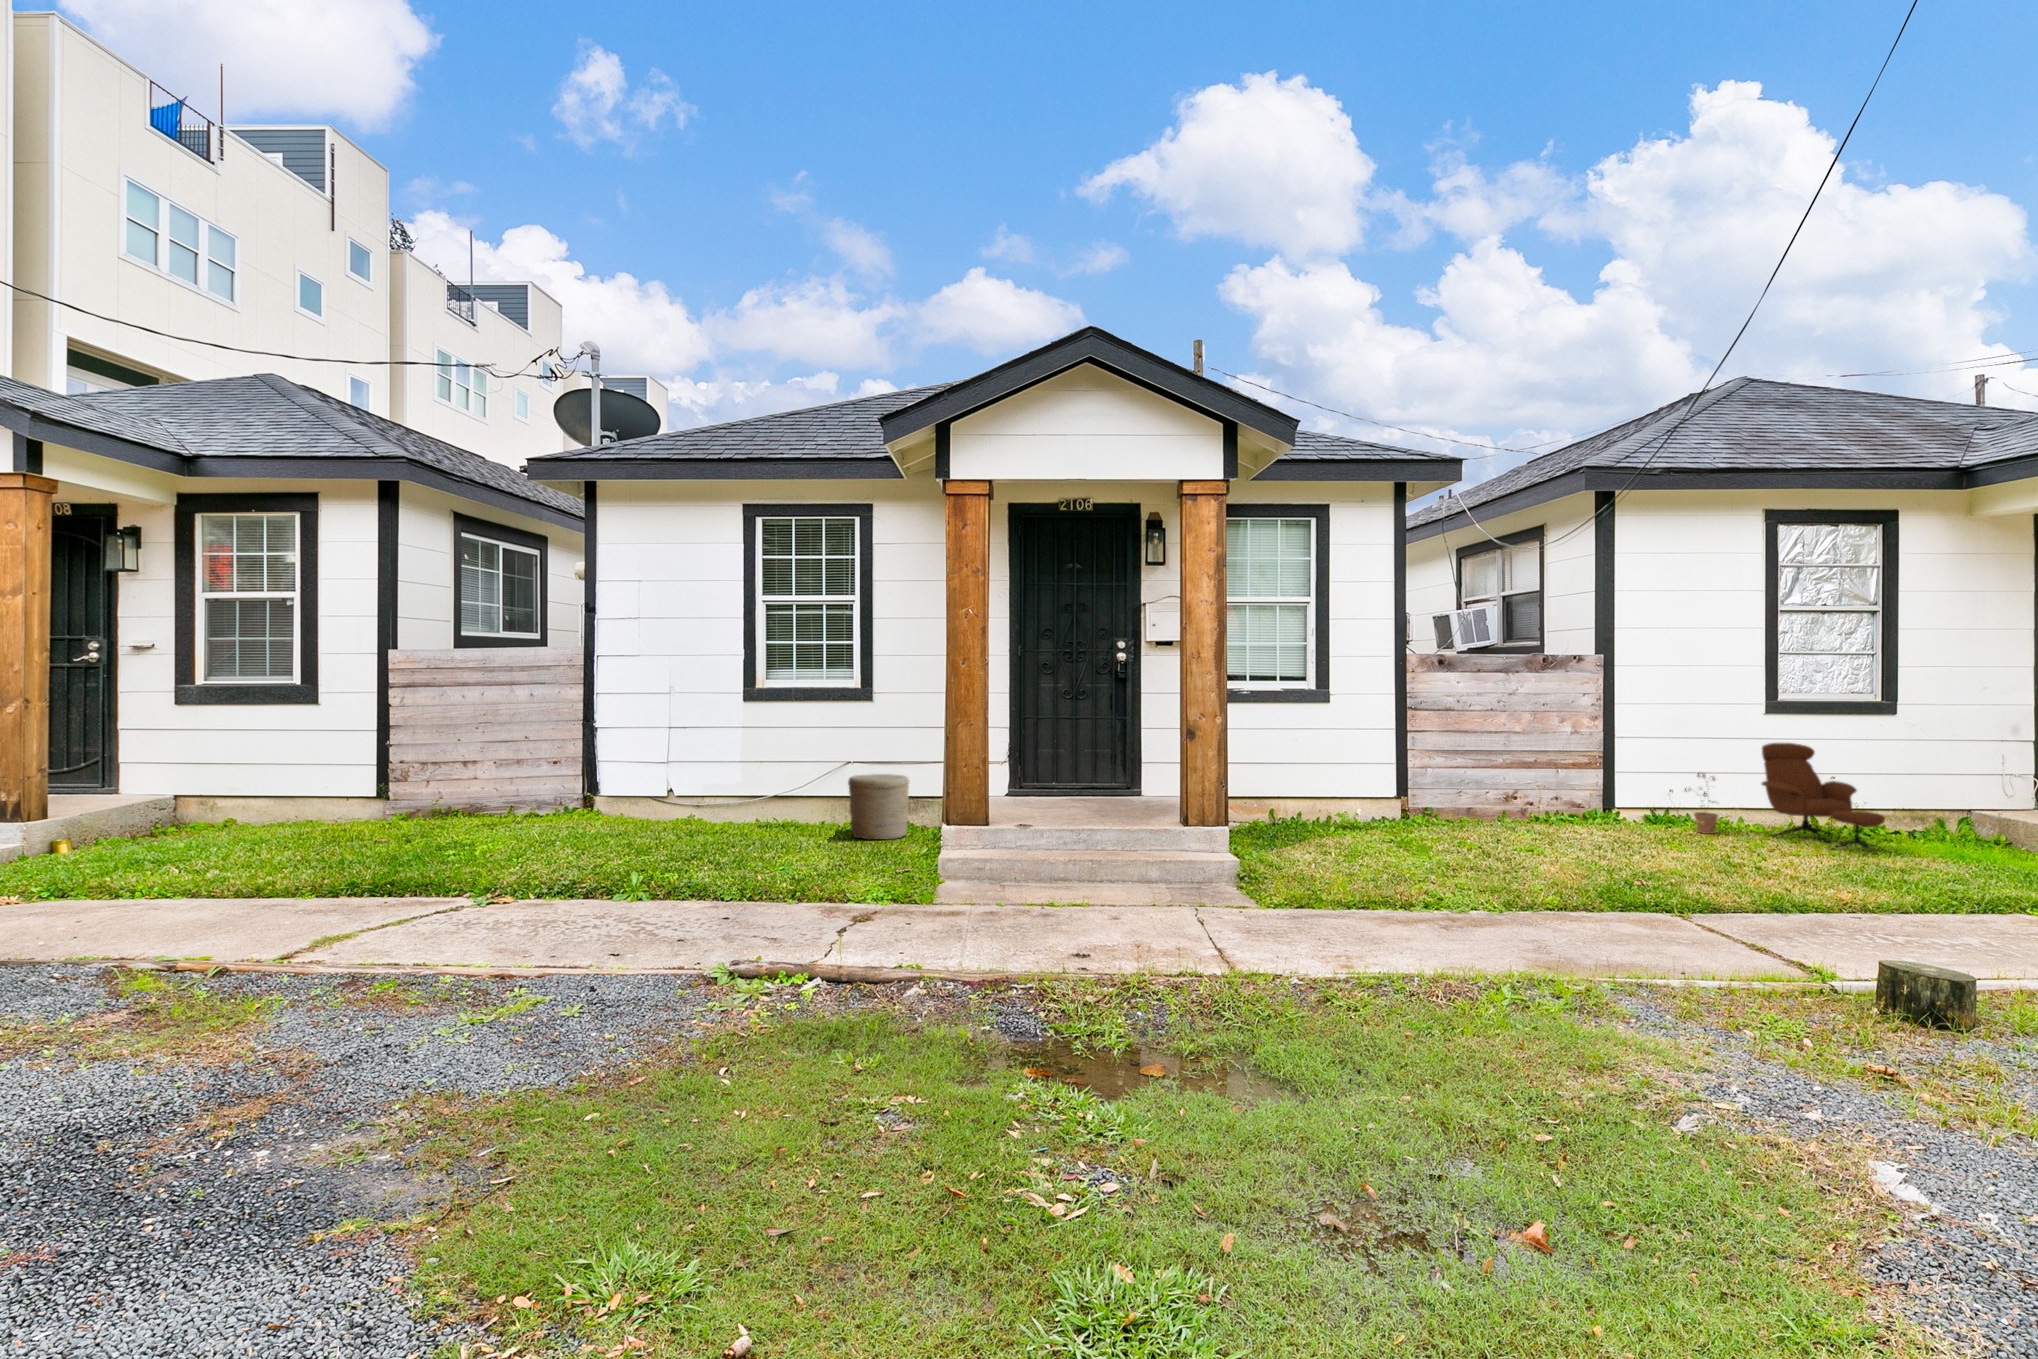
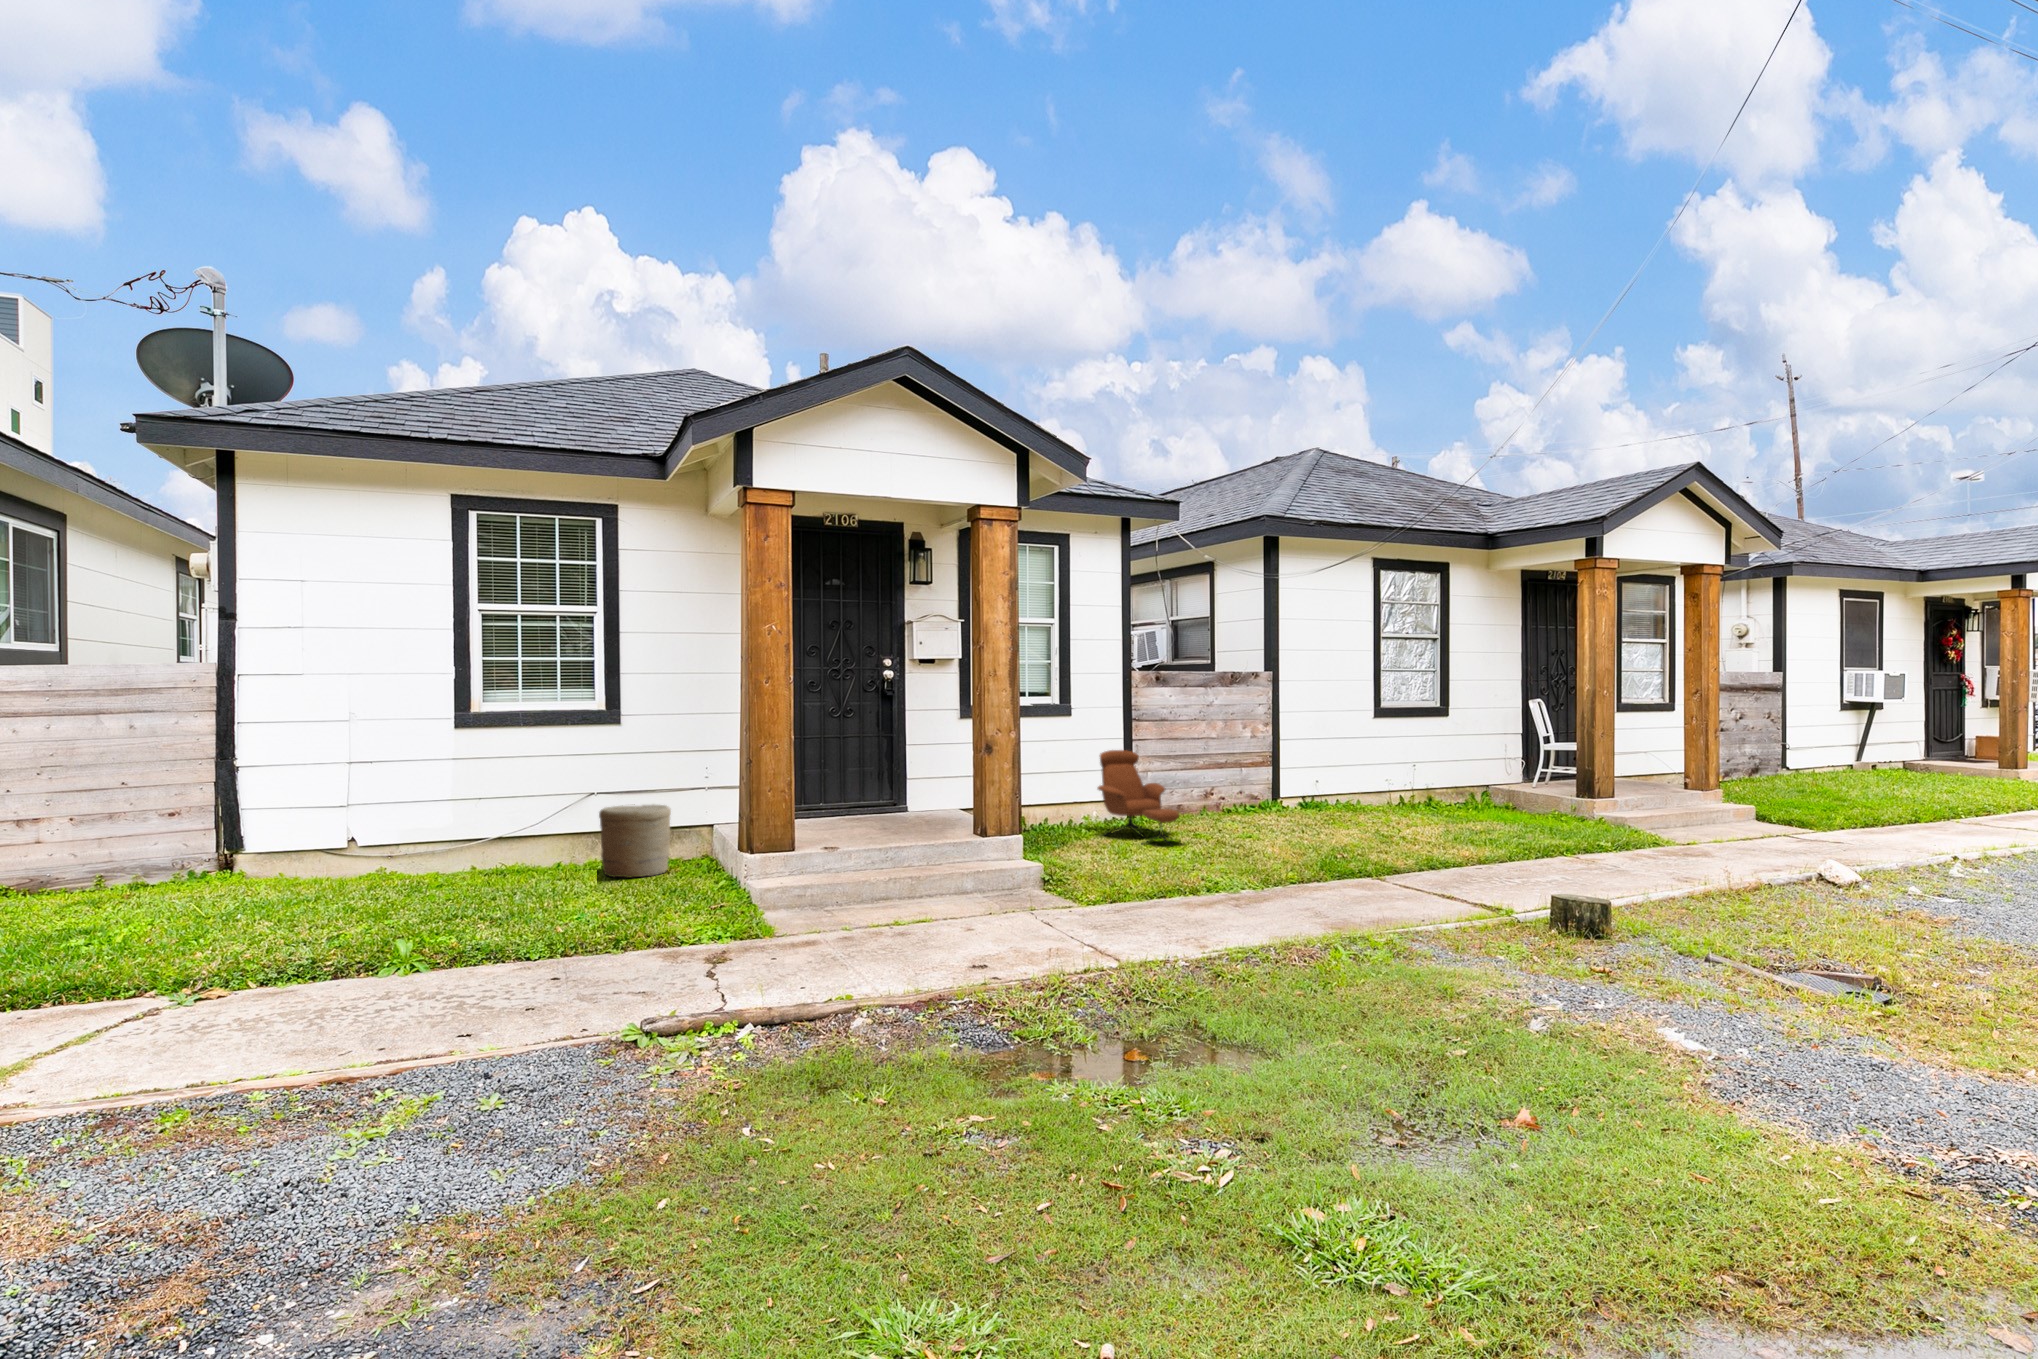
lounge chair: present [1762,743,1885,852] -> present [1098,750,1179,843]
potted plant: present [1685,773,1718,834] -> none [1323,765,1350,814]

